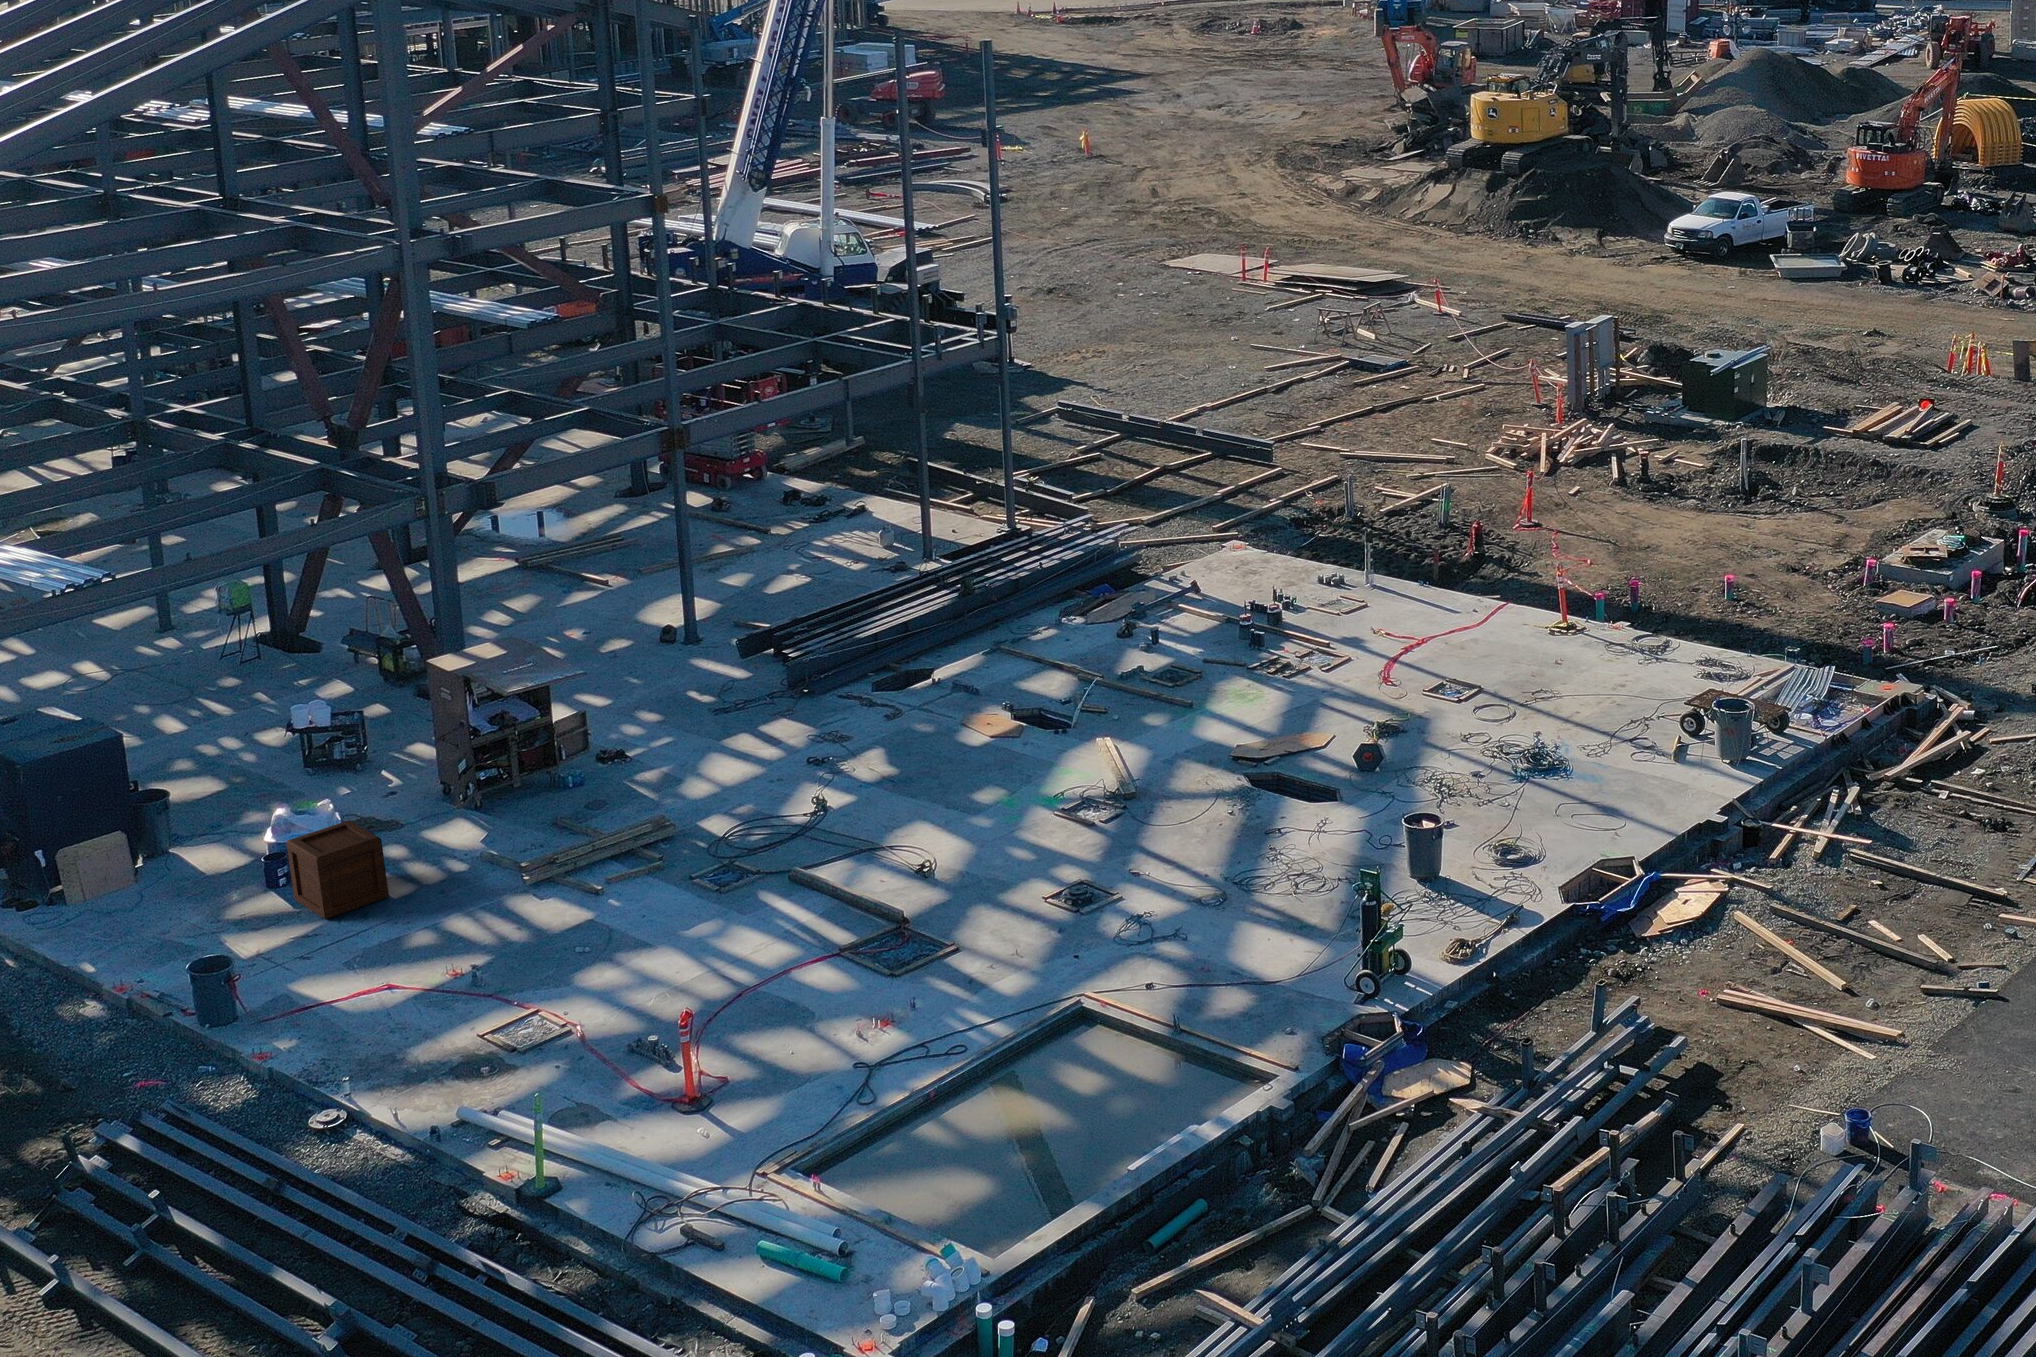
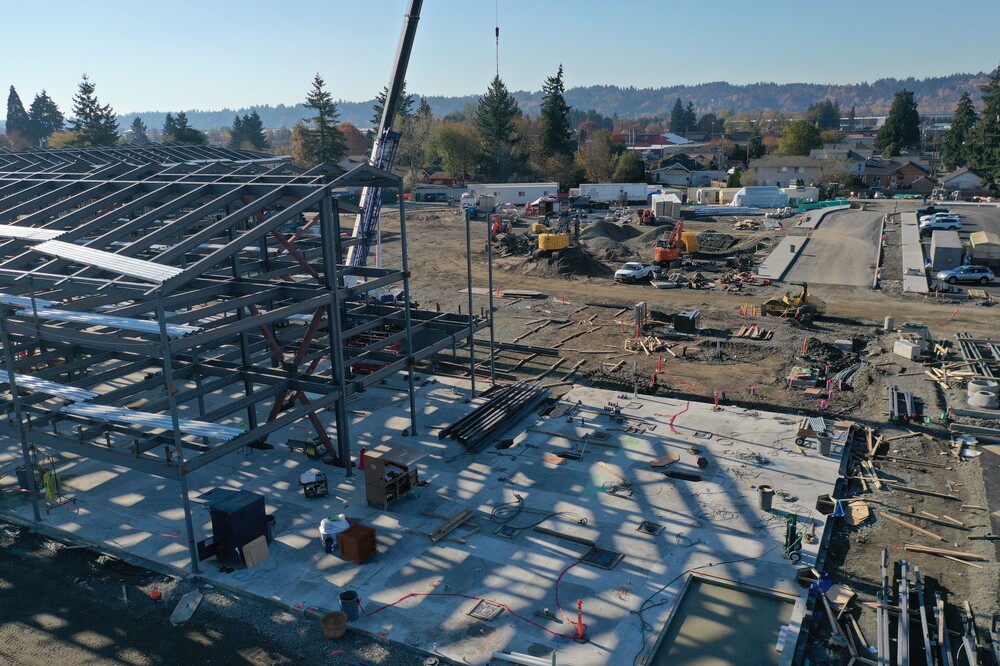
wooden bucket: none [130,998,201,1058] -> present [321,611,347,639]

